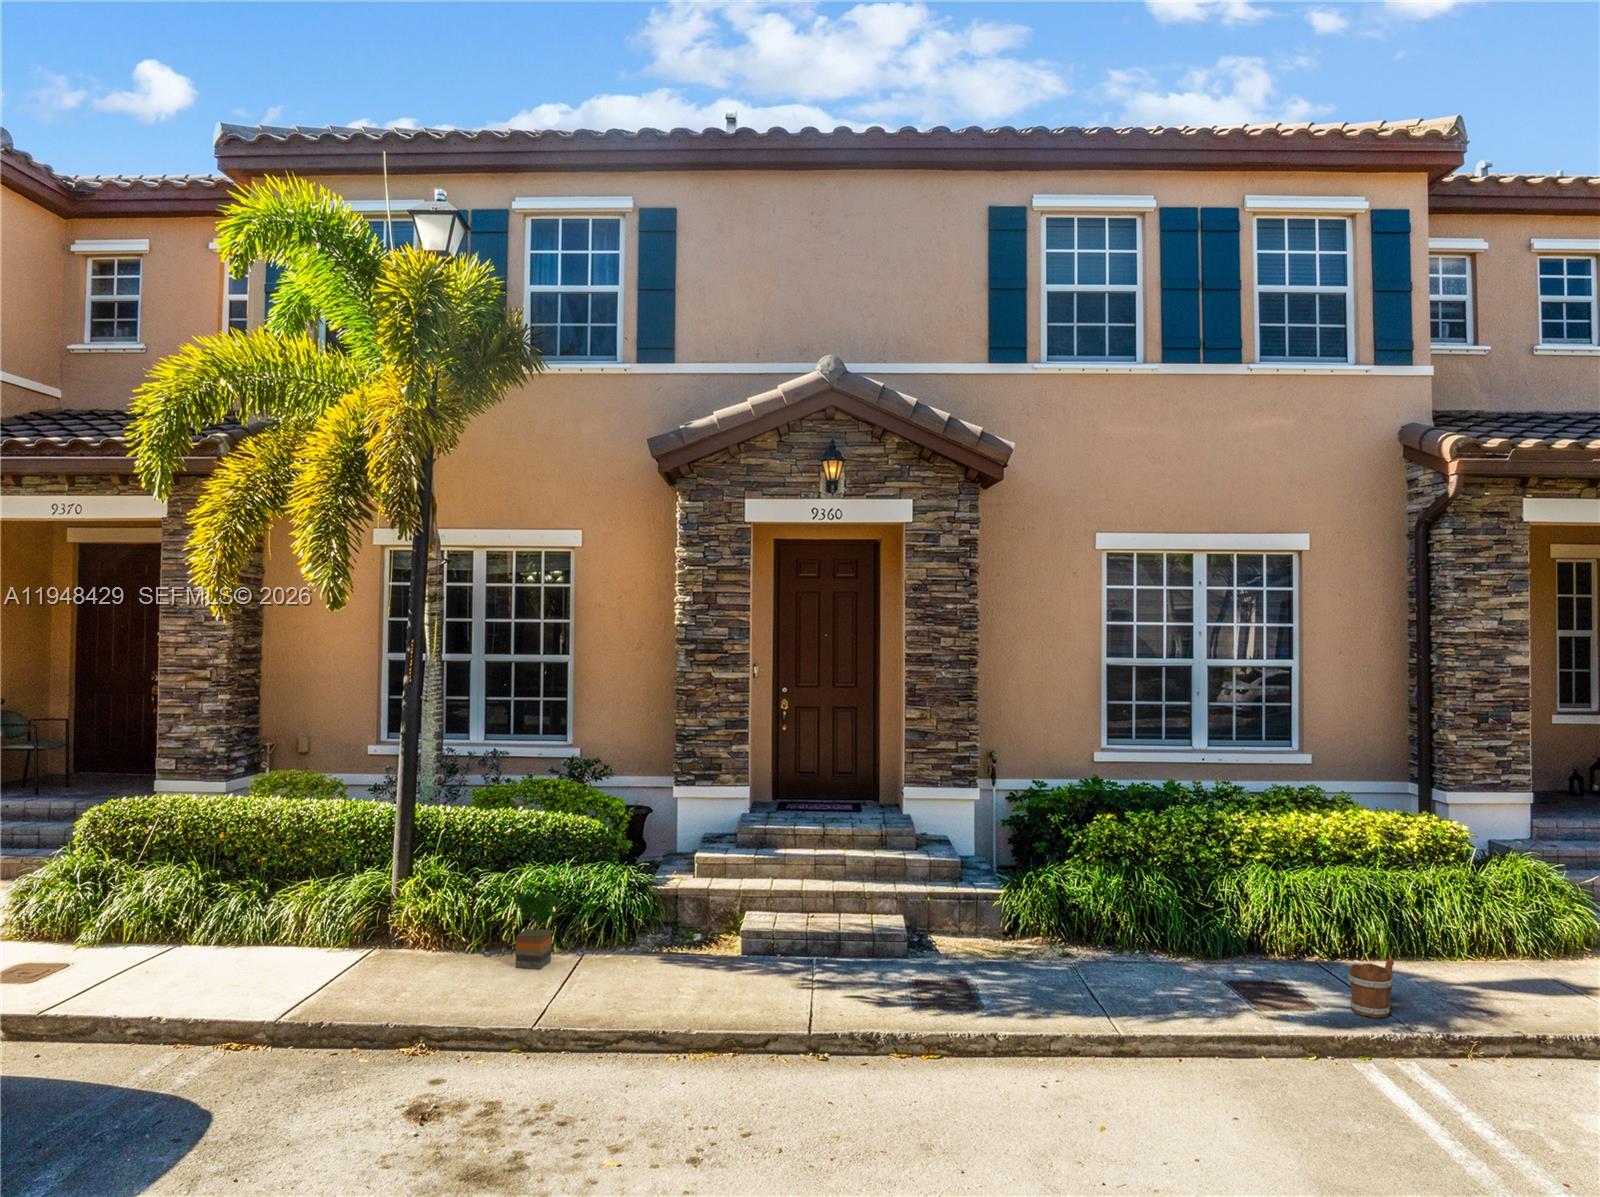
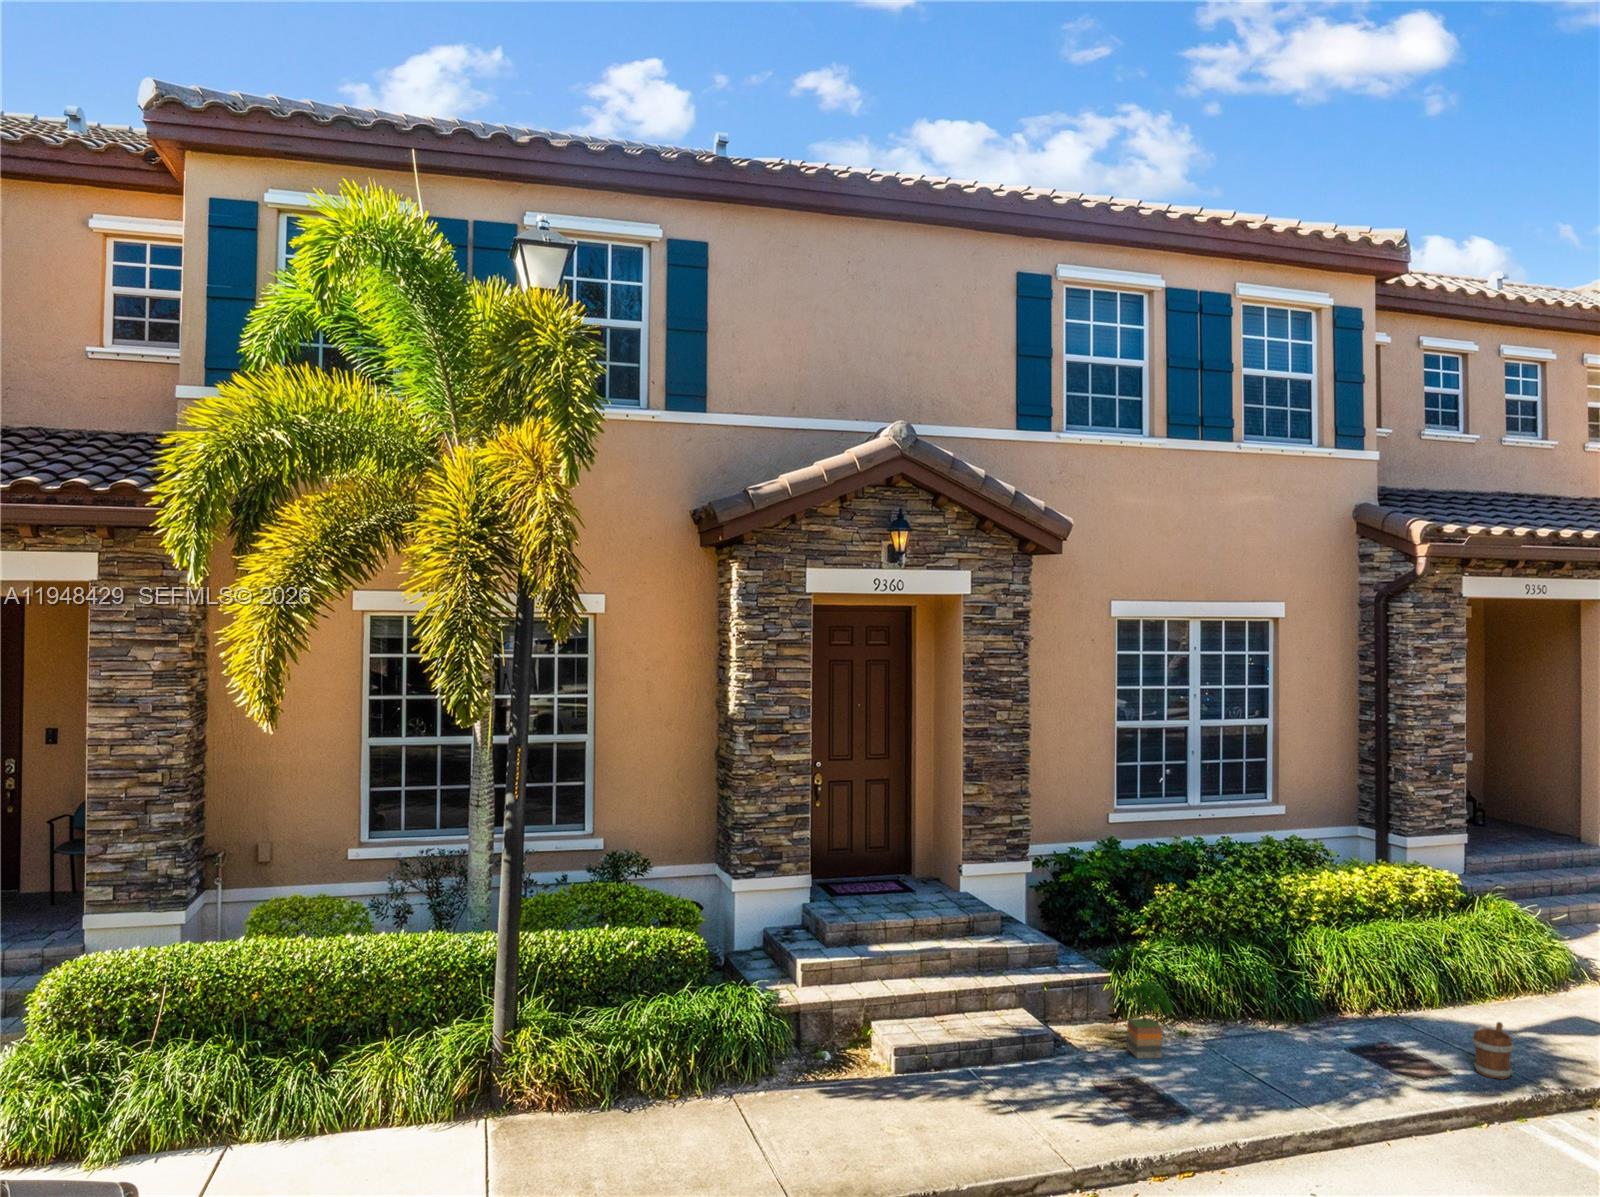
potted tree: present [516,892,561,969] -> present [1122,983,1173,1059]

